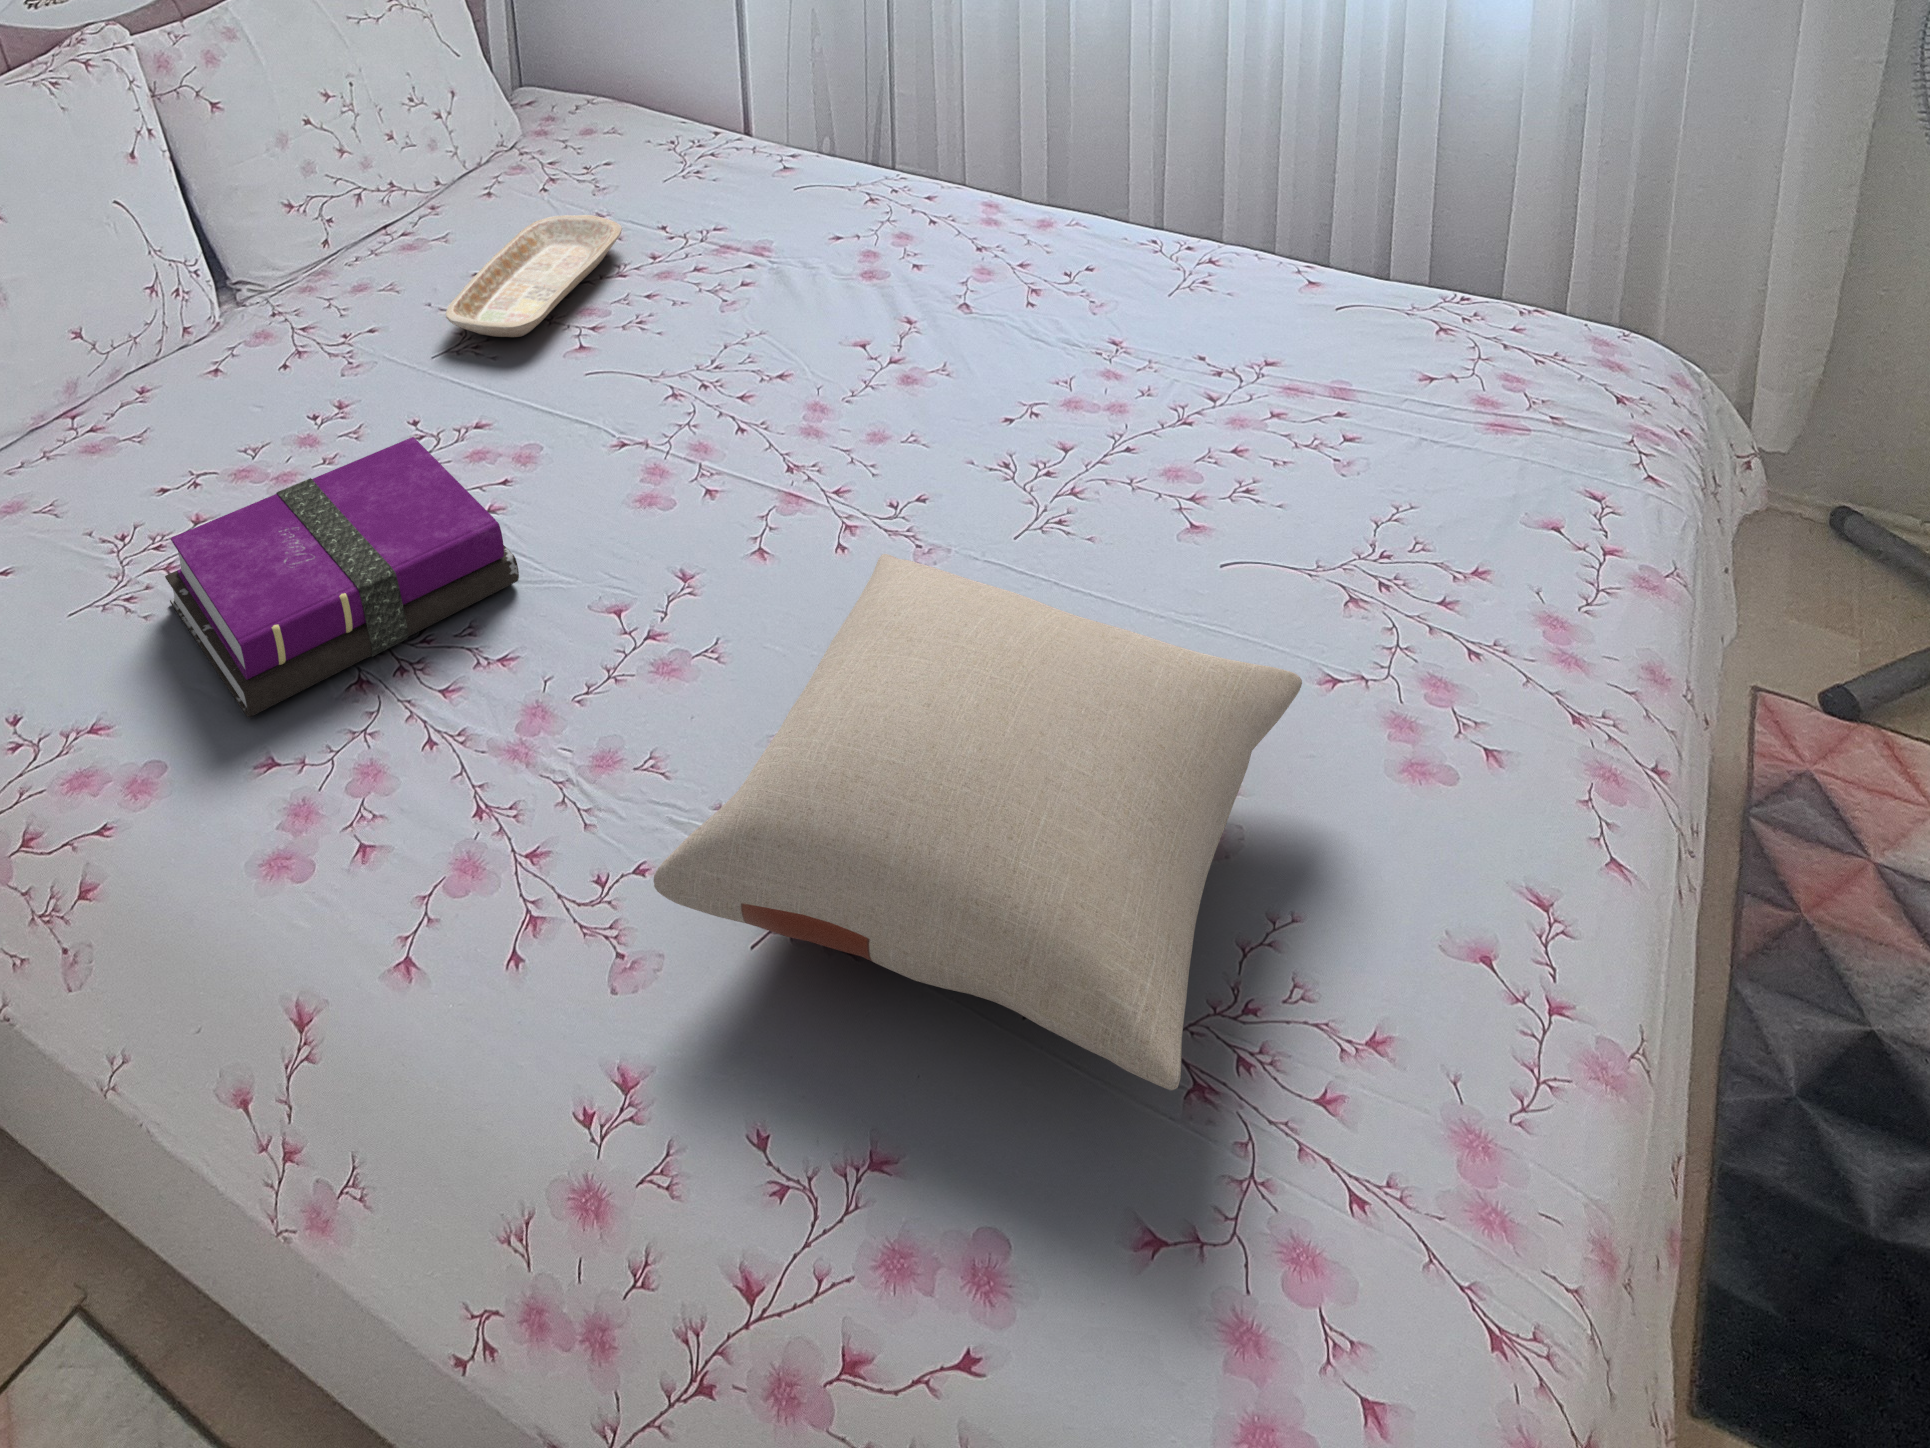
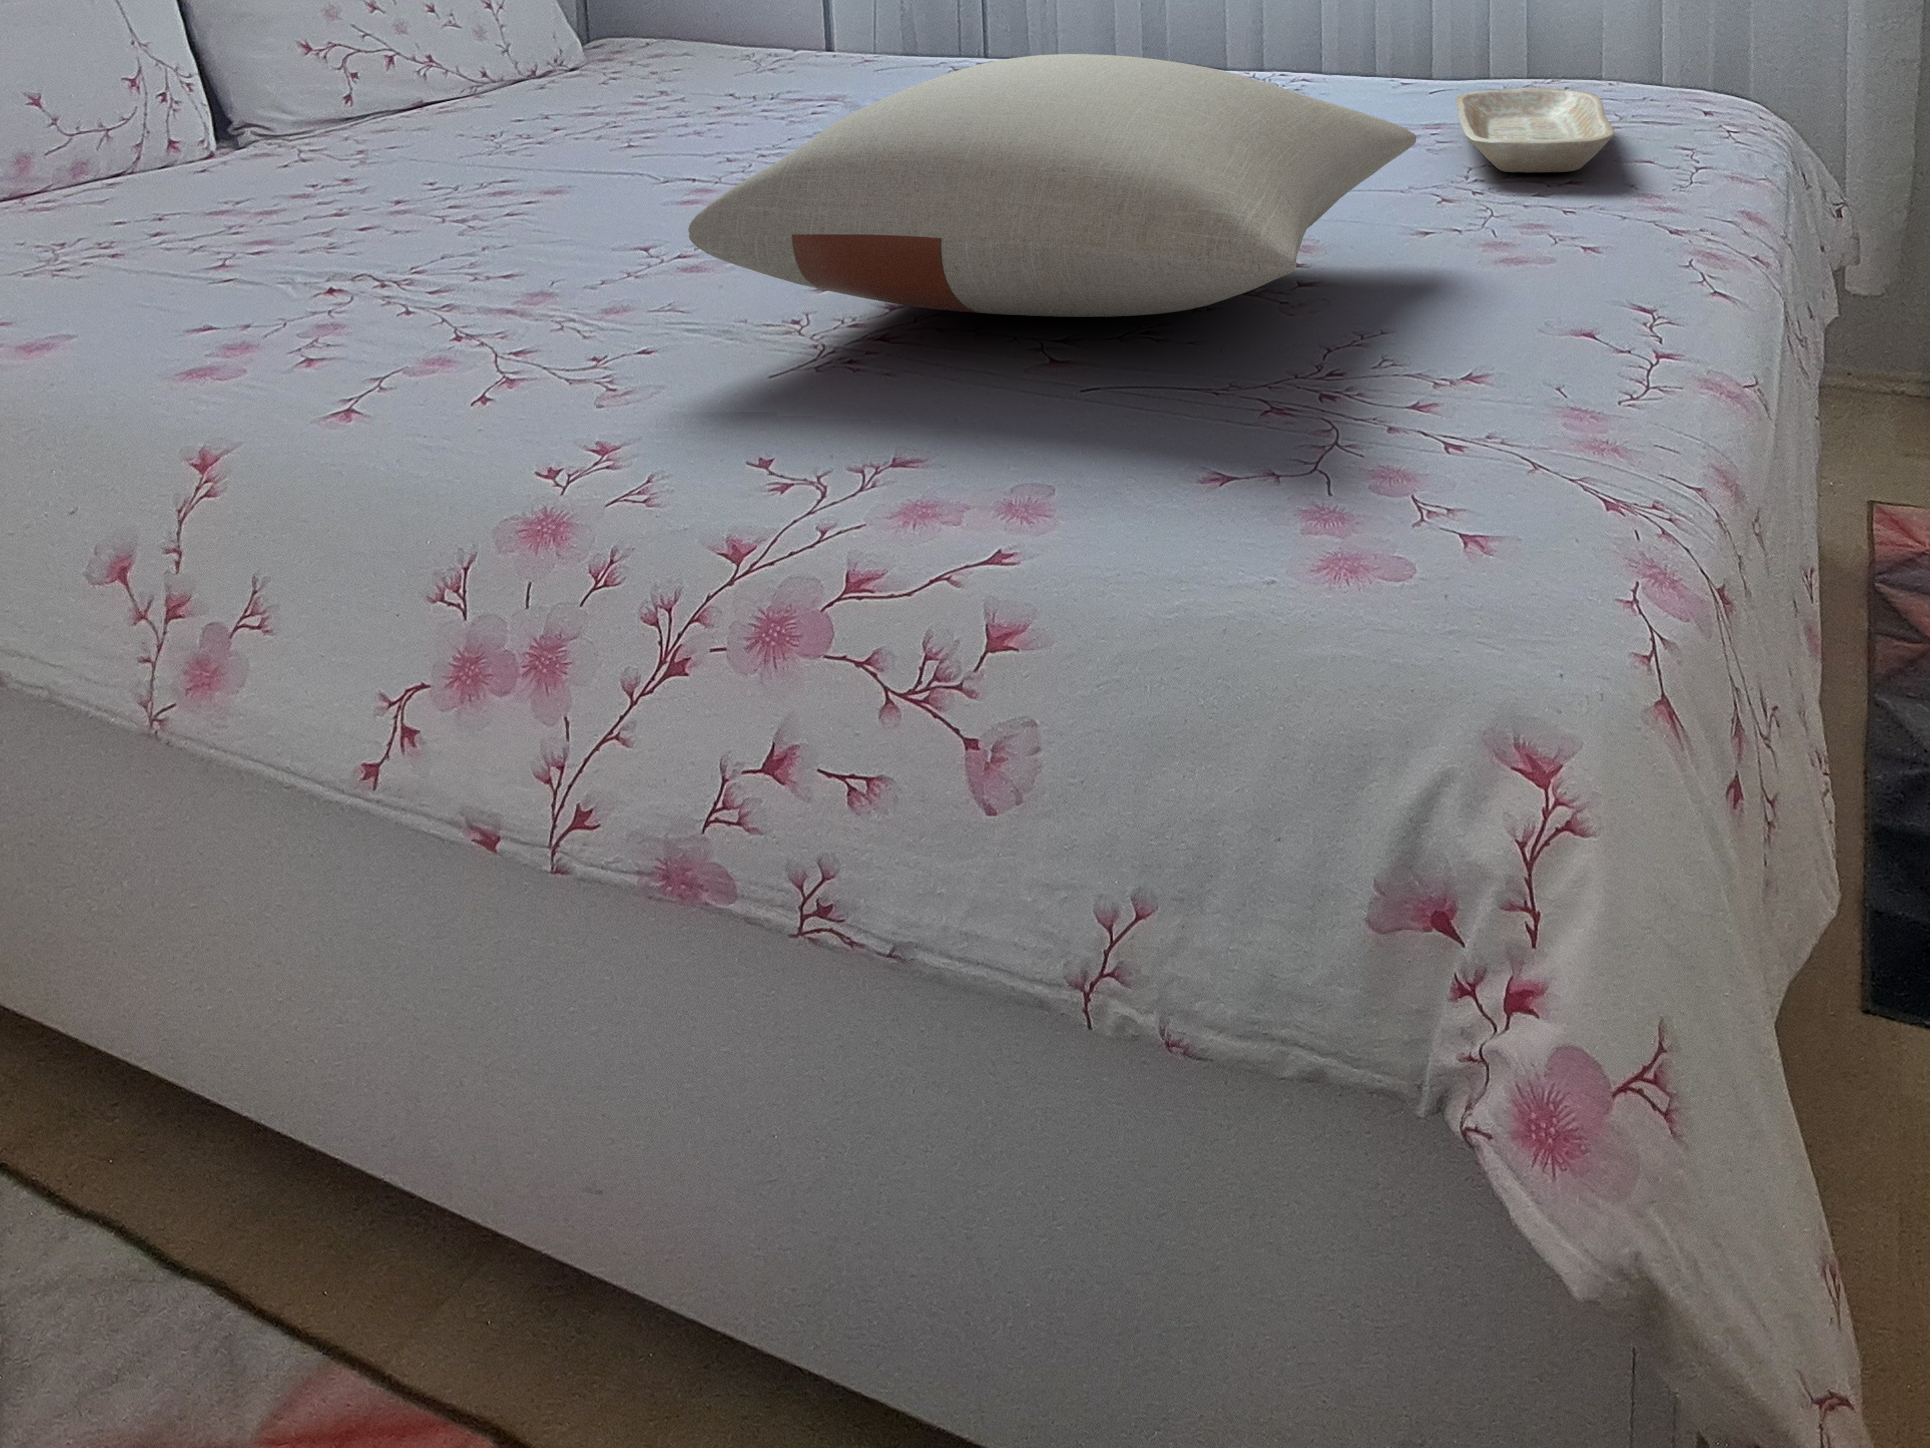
tray: present [446,215,622,337] -> present [1456,88,1614,172]
notebook: present [165,437,519,718] -> none [116,110,550,277]

